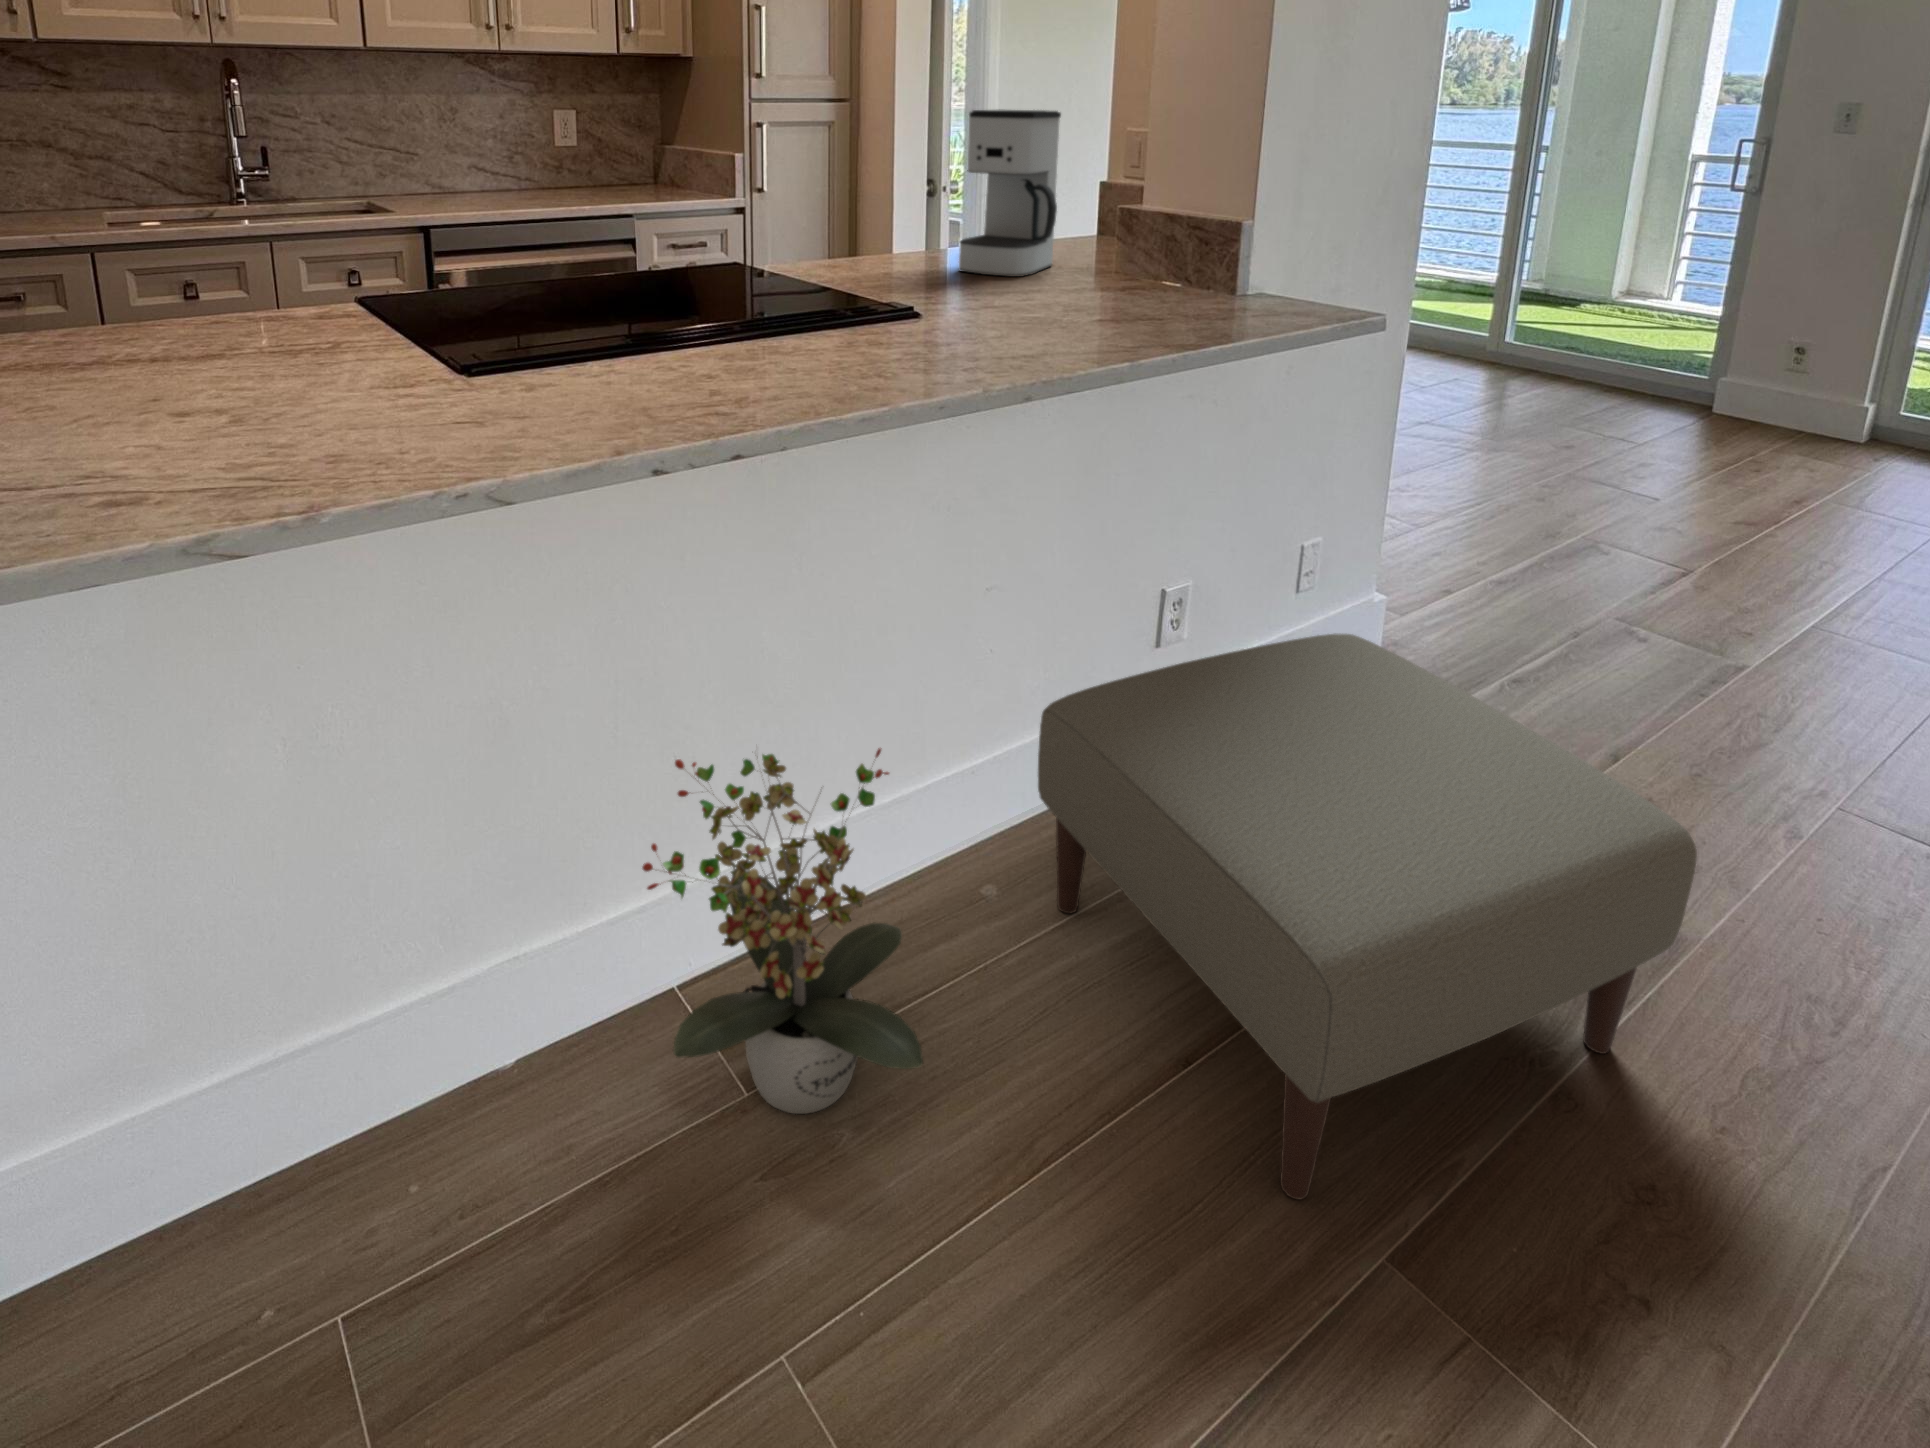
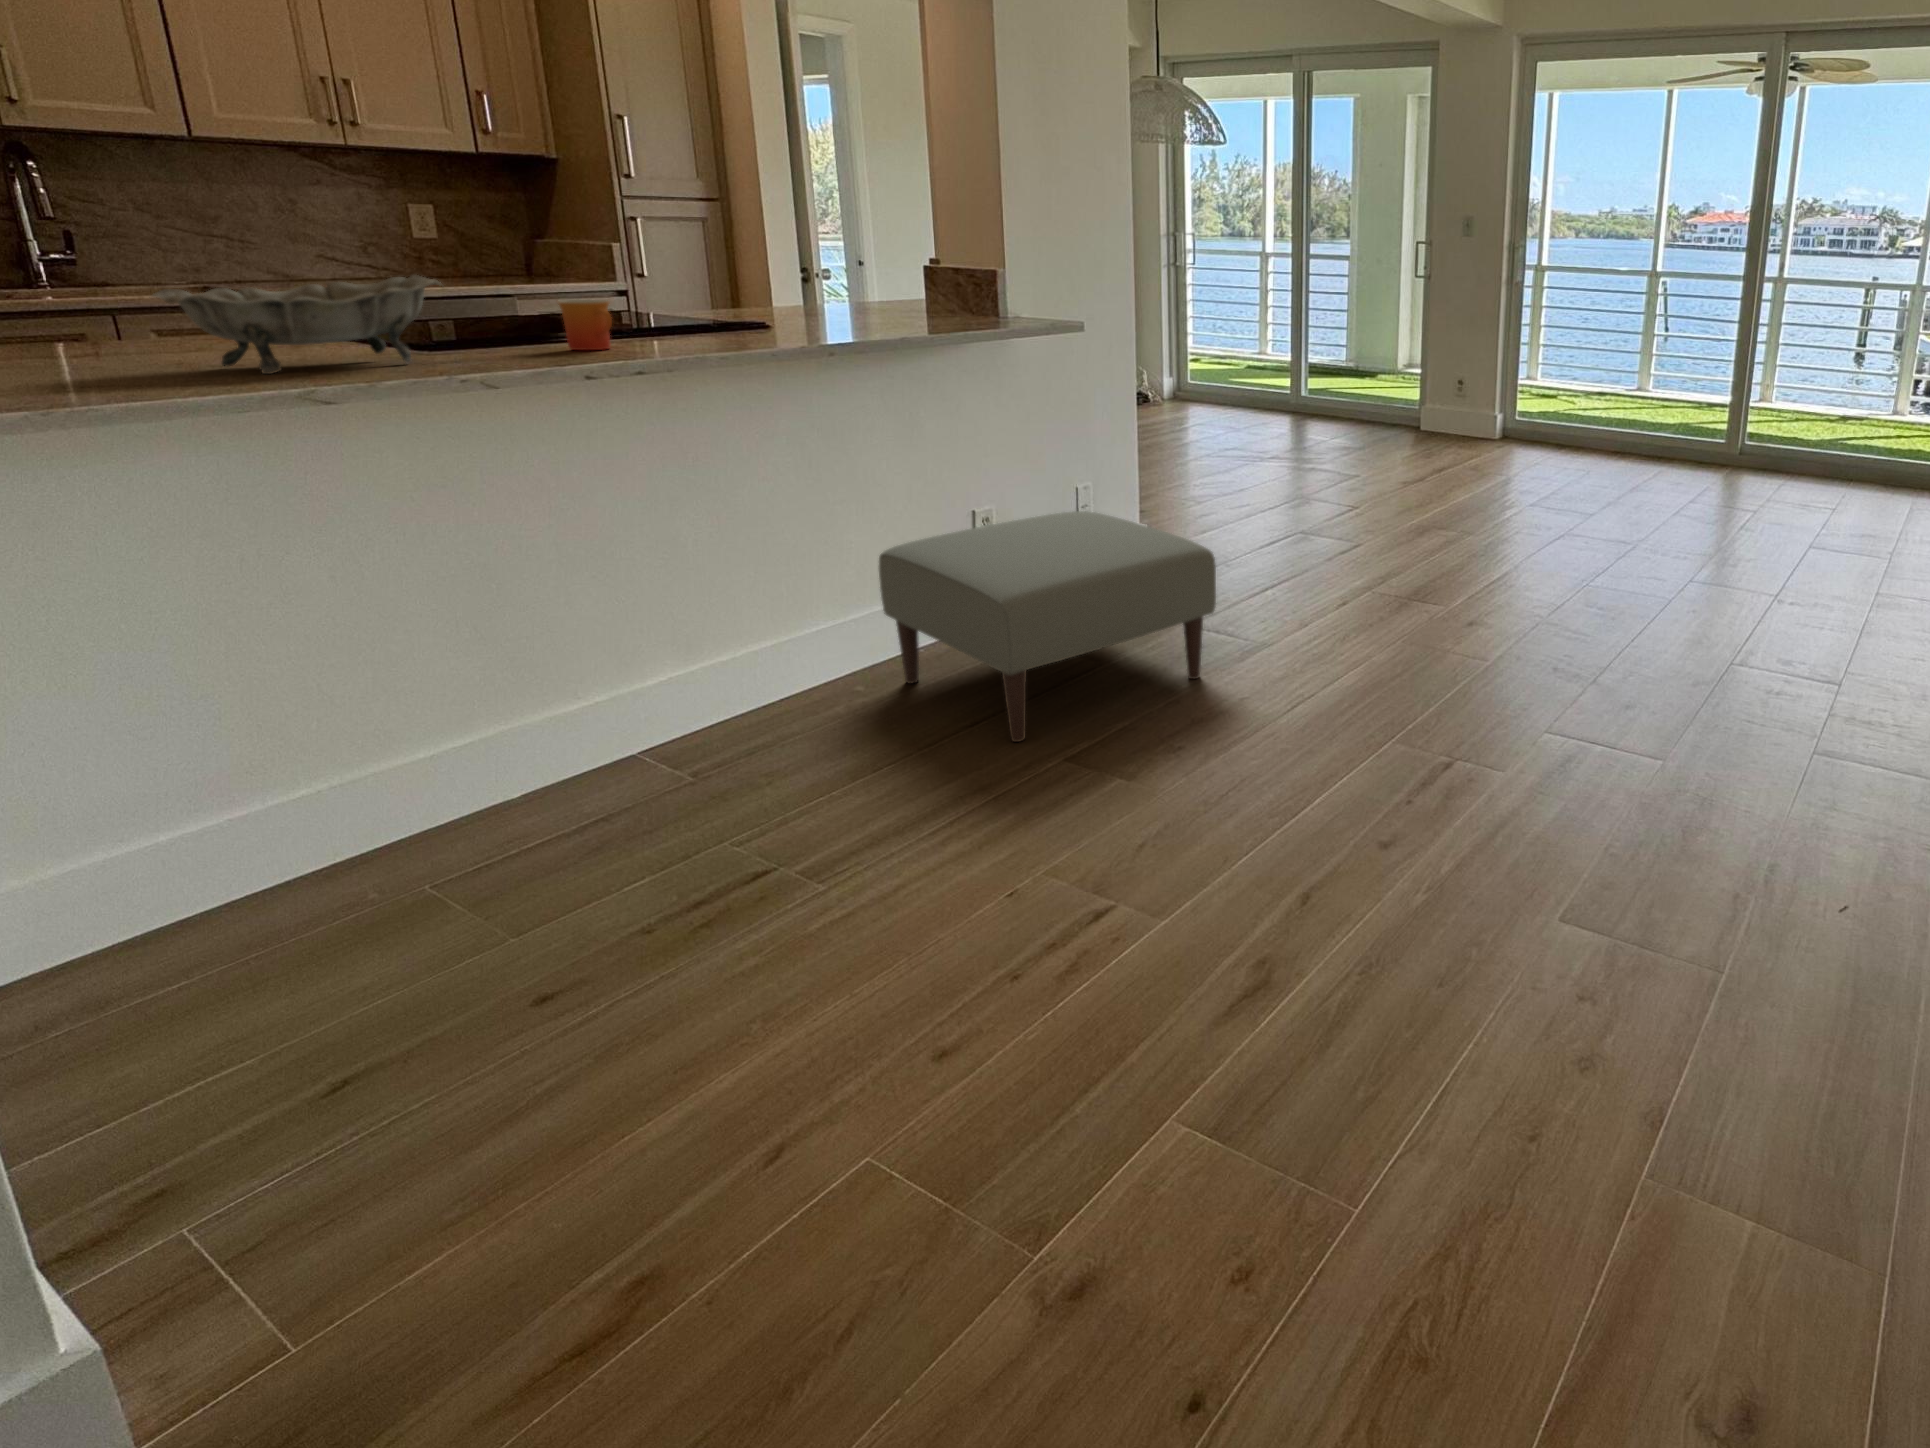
coffee maker: present [959,109,1061,277] -> none [809,199,890,316]
decorative bowl: none [42,282,465,483] -> present [152,275,440,374]
mug: none [631,309,707,401] -> present [558,300,612,350]
potted plant: present [642,748,923,1114] -> none [605,557,802,770]

